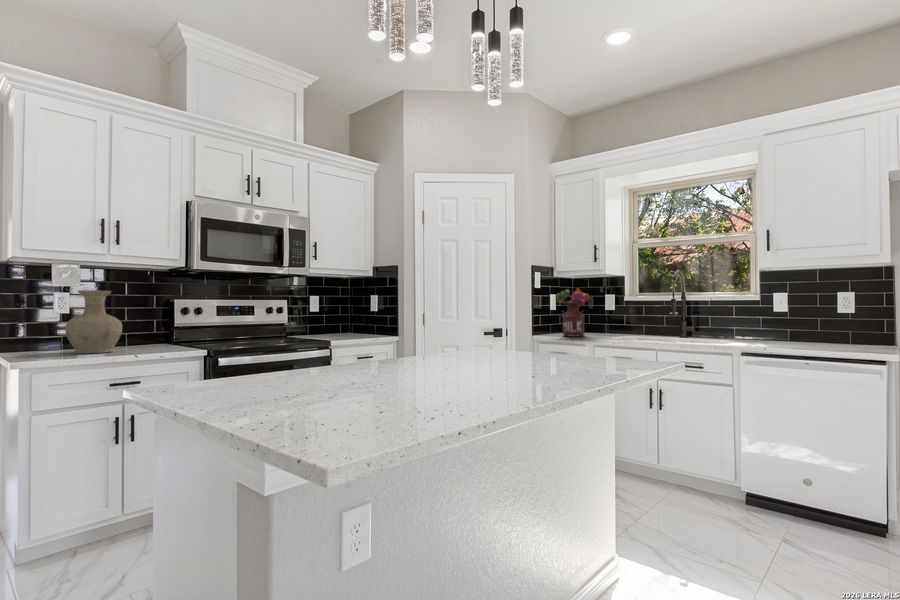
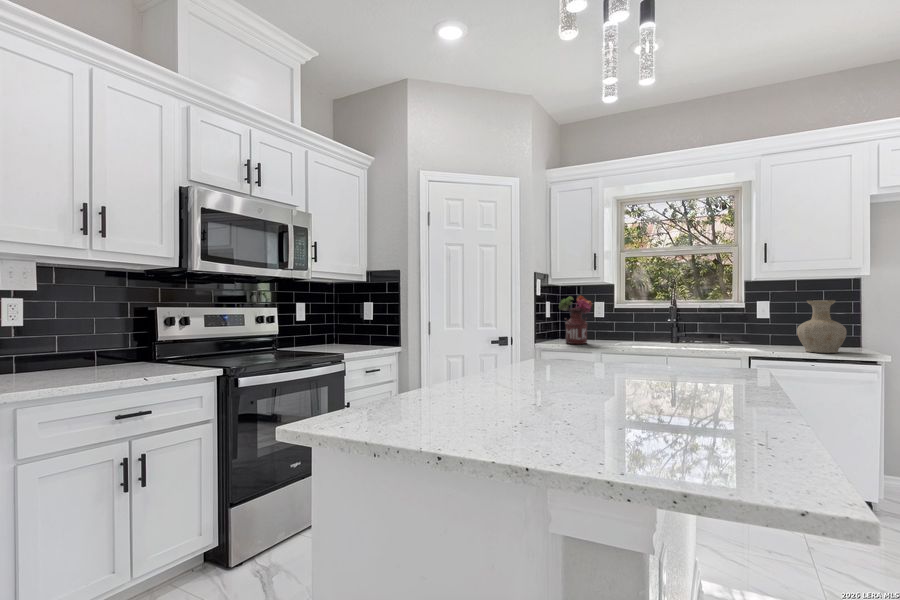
vase: present [65,290,122,353] -> present [797,300,847,353]

